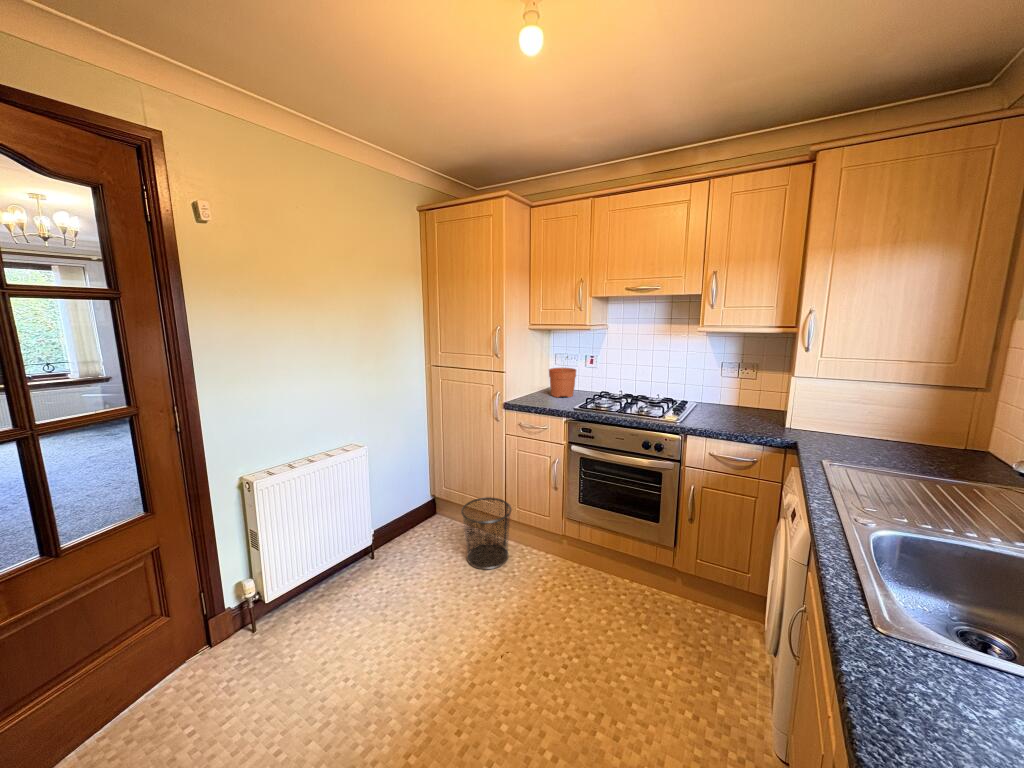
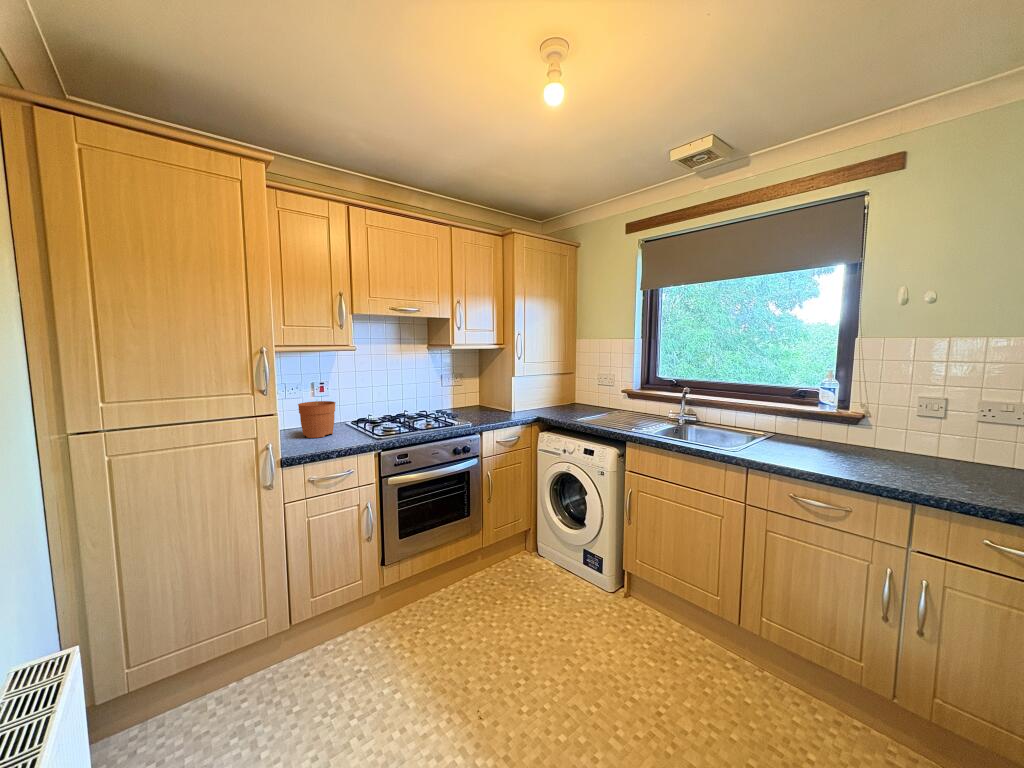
waste bin: present [461,497,512,569] -> none [254,596,340,720]

